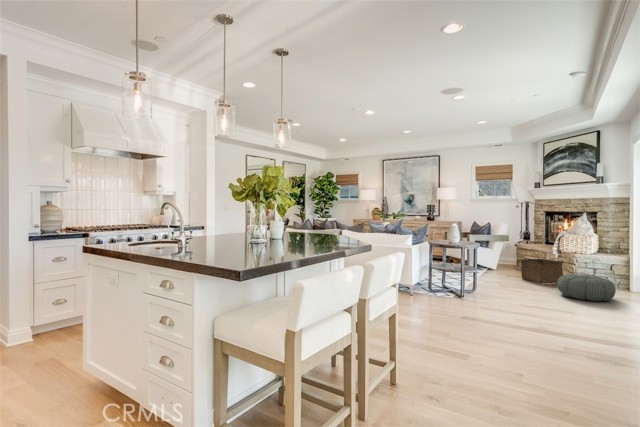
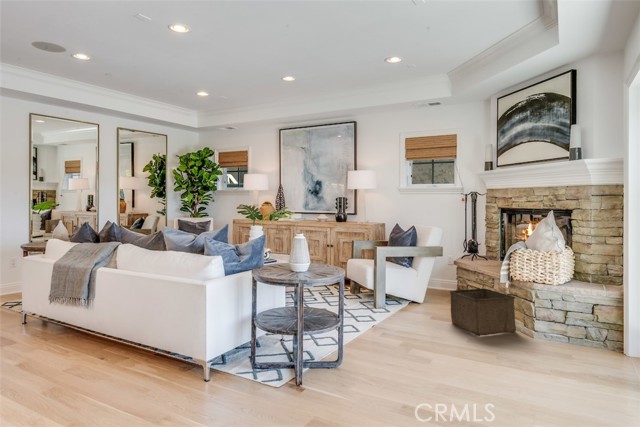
pouf: present [557,274,616,301] -> none [492,328,594,389]

